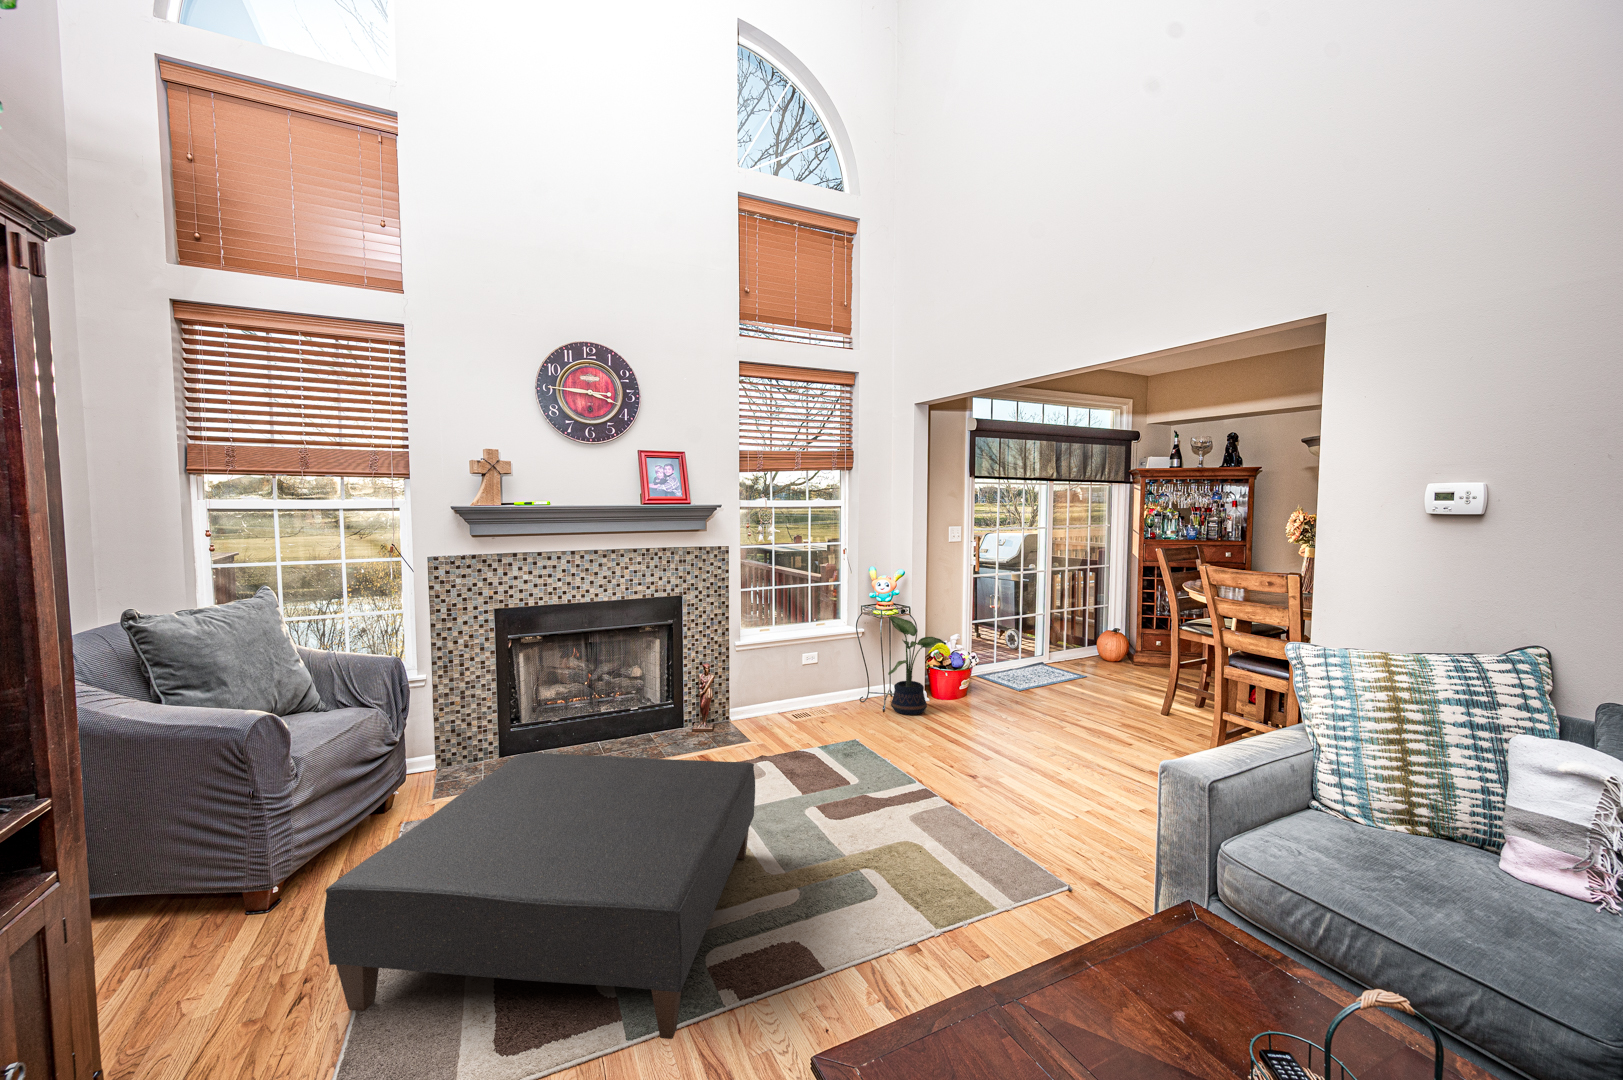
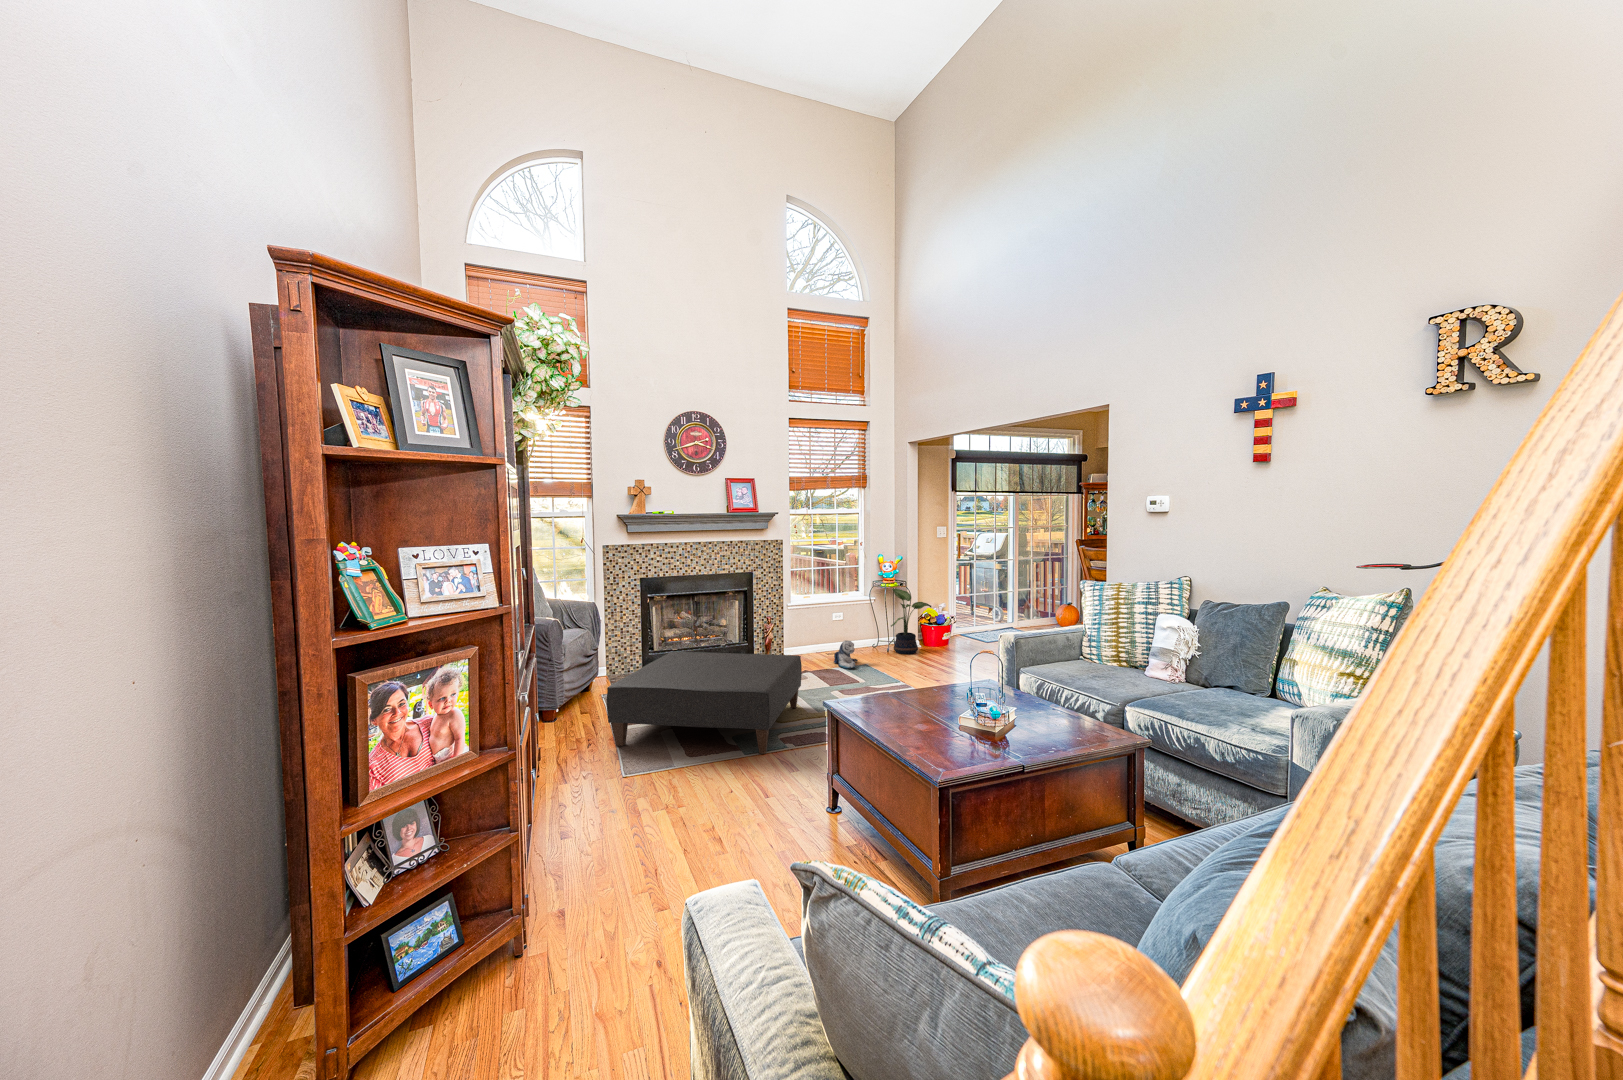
plush toy: none [805,703,842,750] -> present [834,641,858,669]

